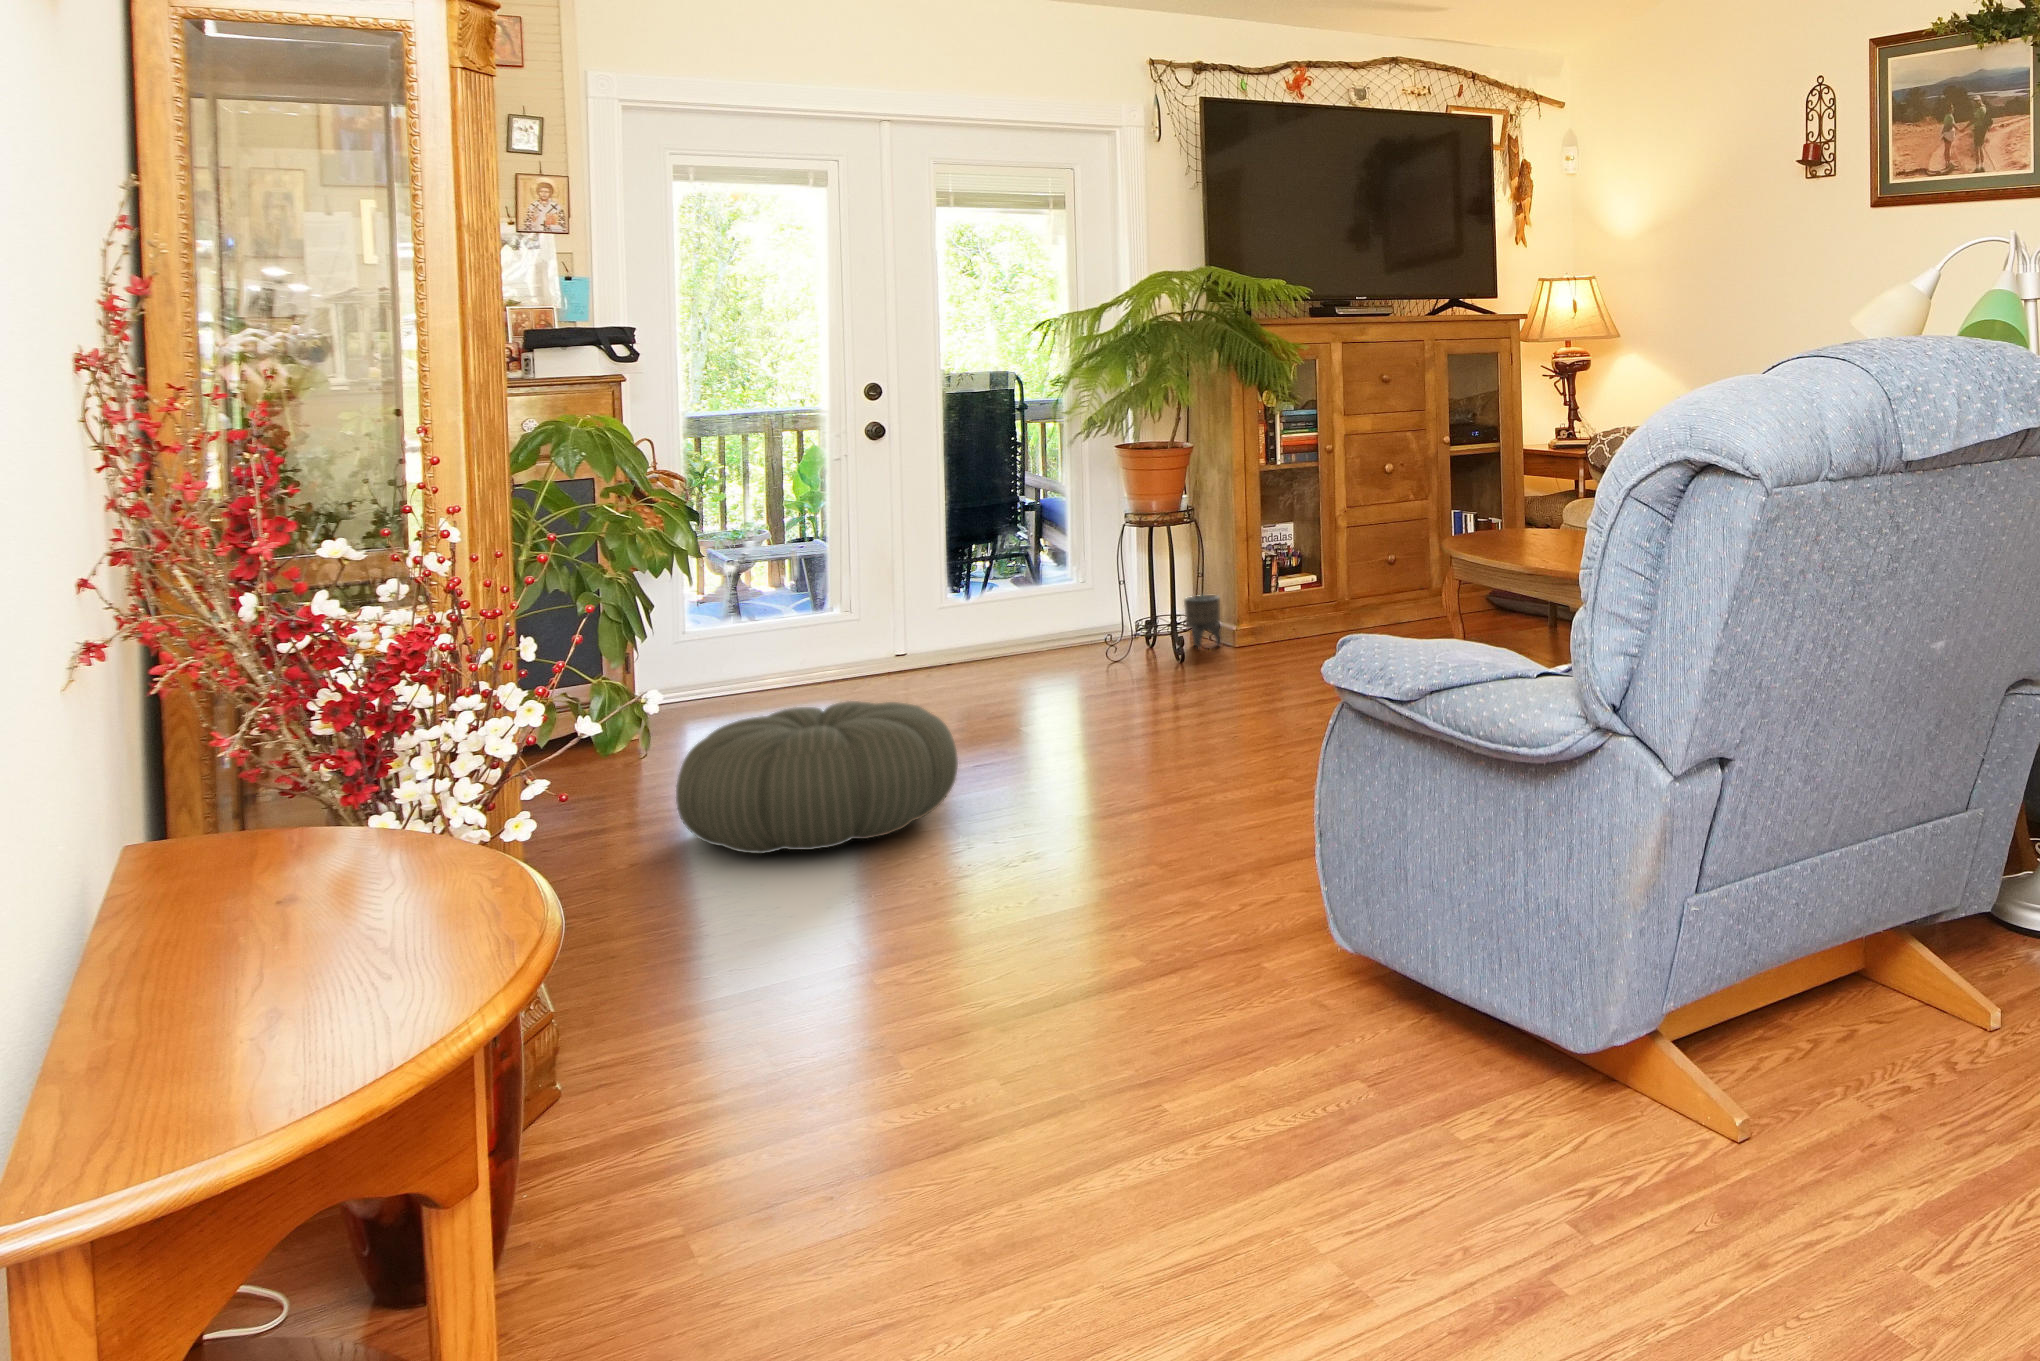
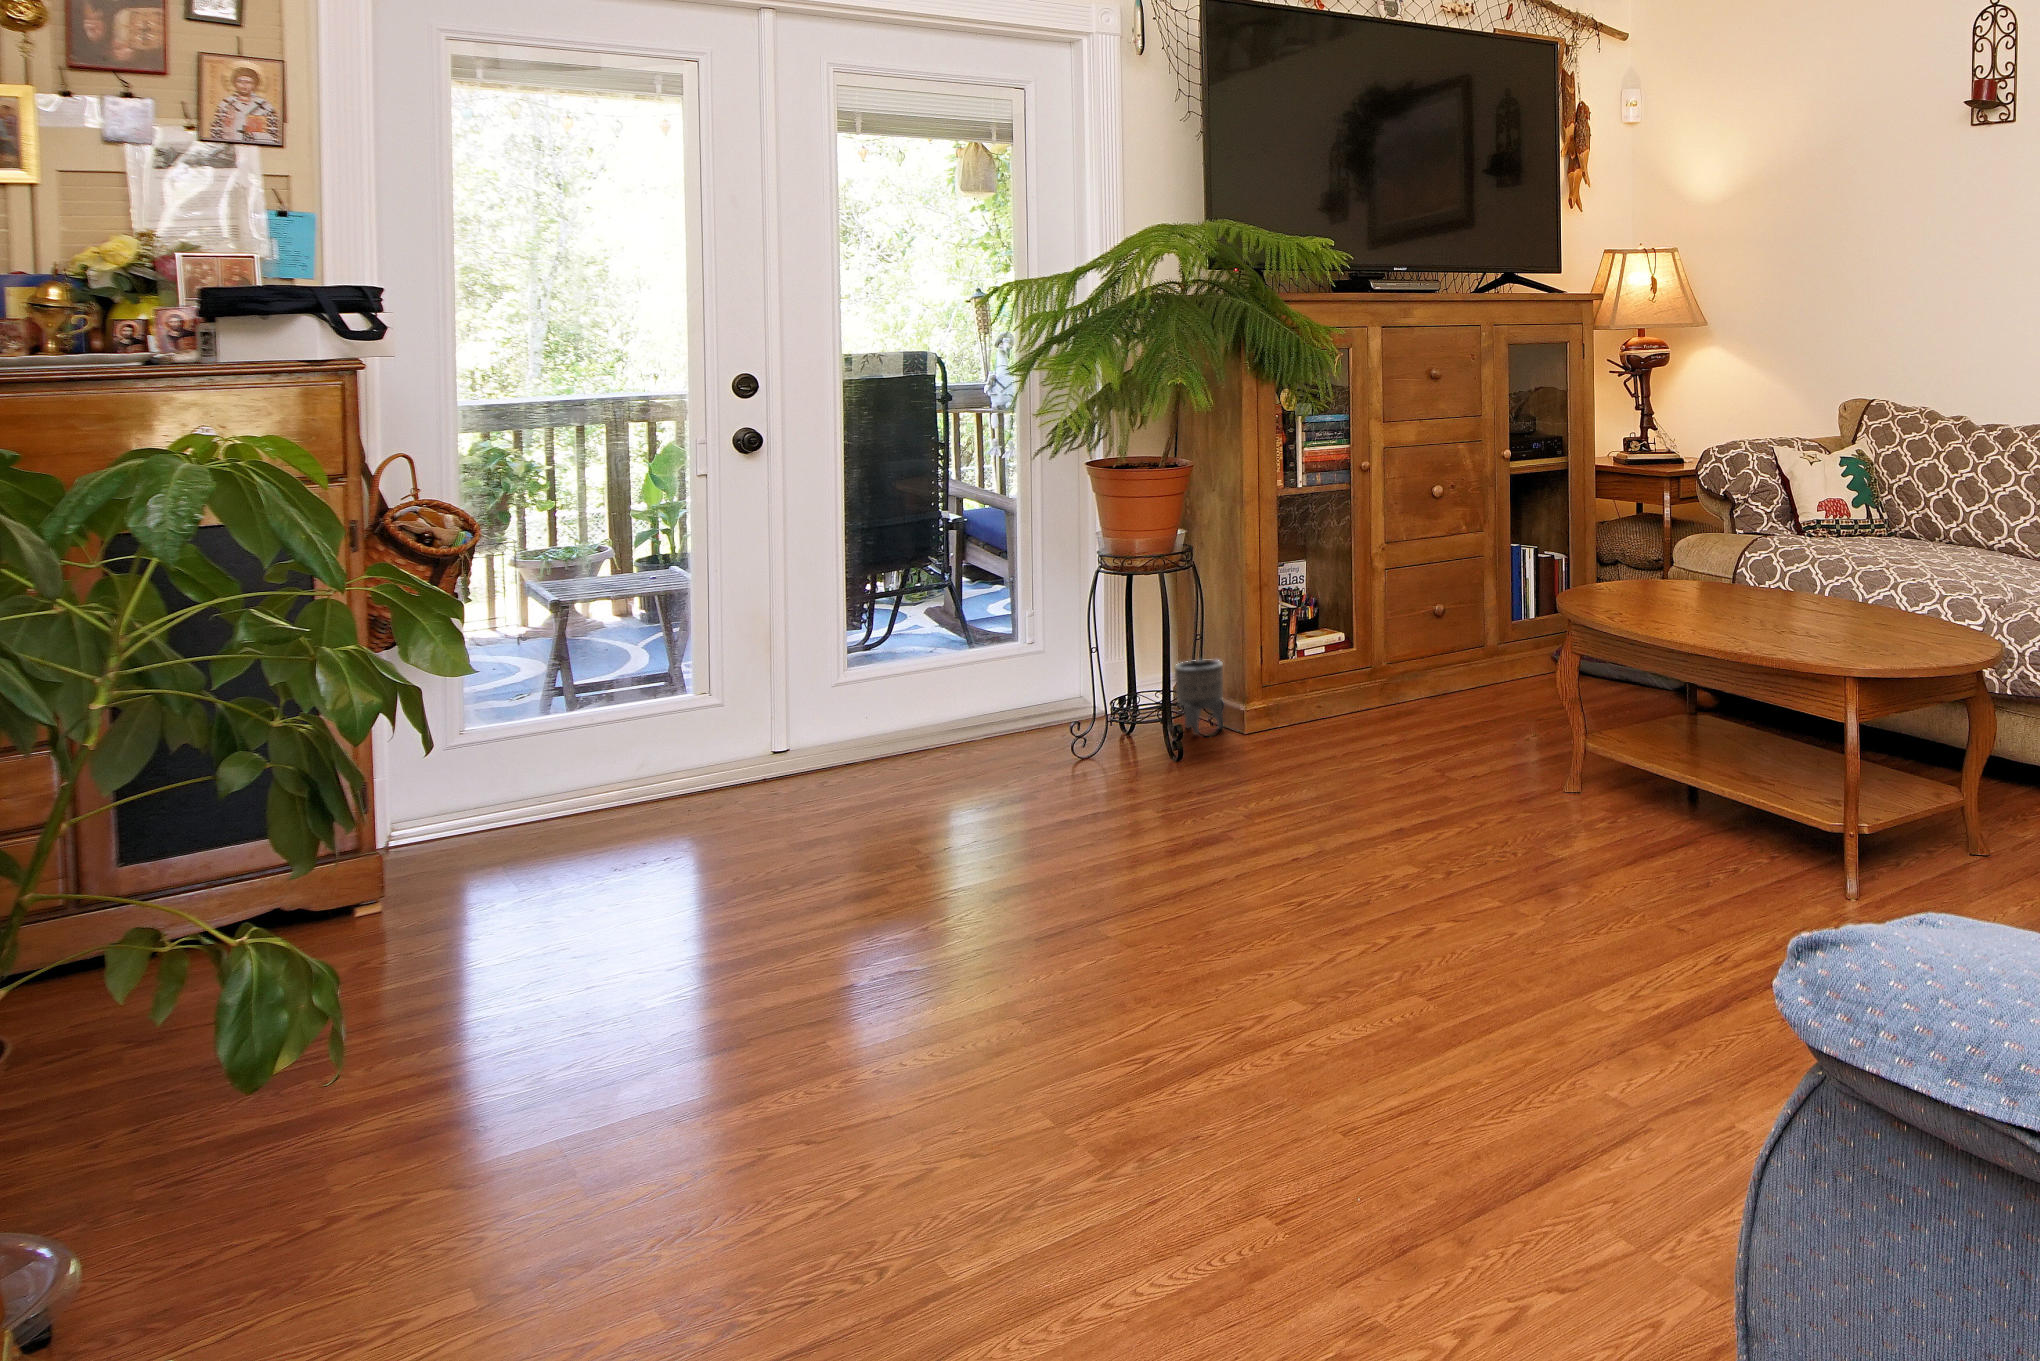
pouf: present [676,701,958,854] -> none [428,888,912,1191]

